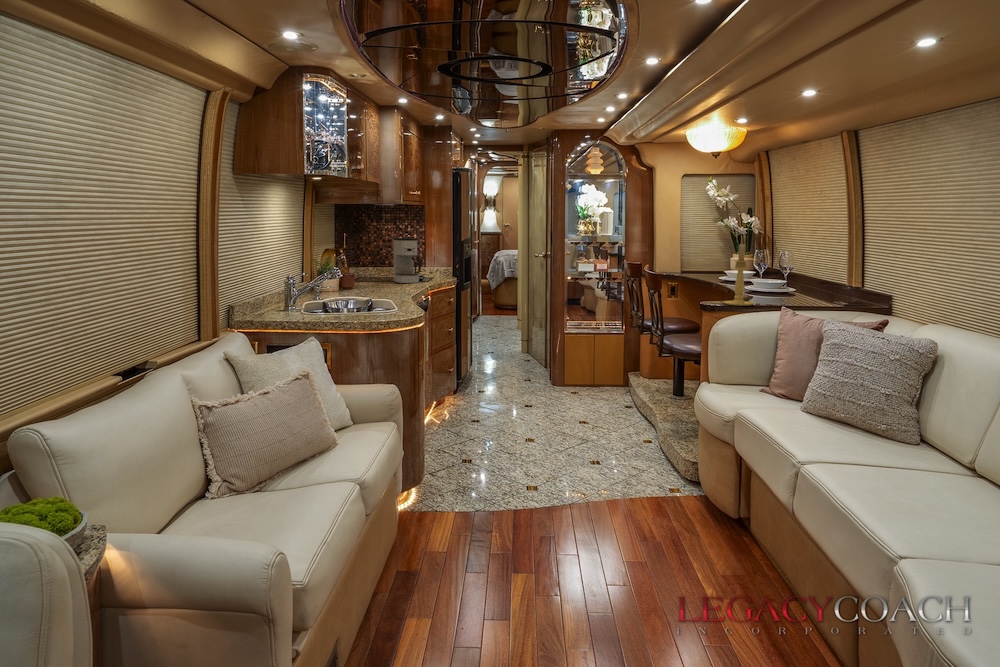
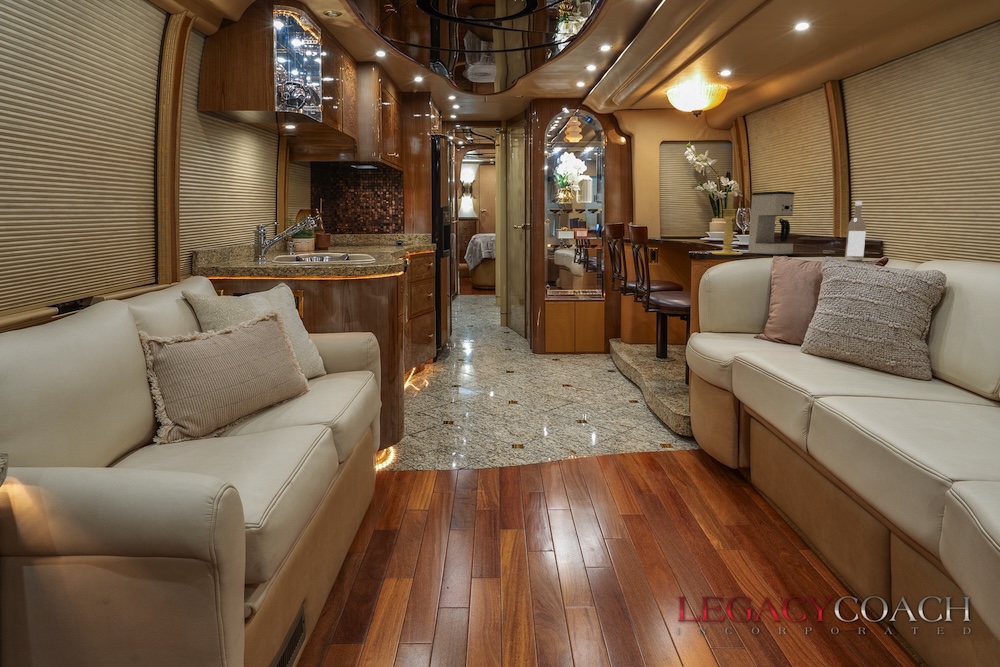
coffee maker: present [393,238,421,284] -> present [748,191,795,255]
wine bottle: none [852,258,872,316] -> present [845,201,866,261]

